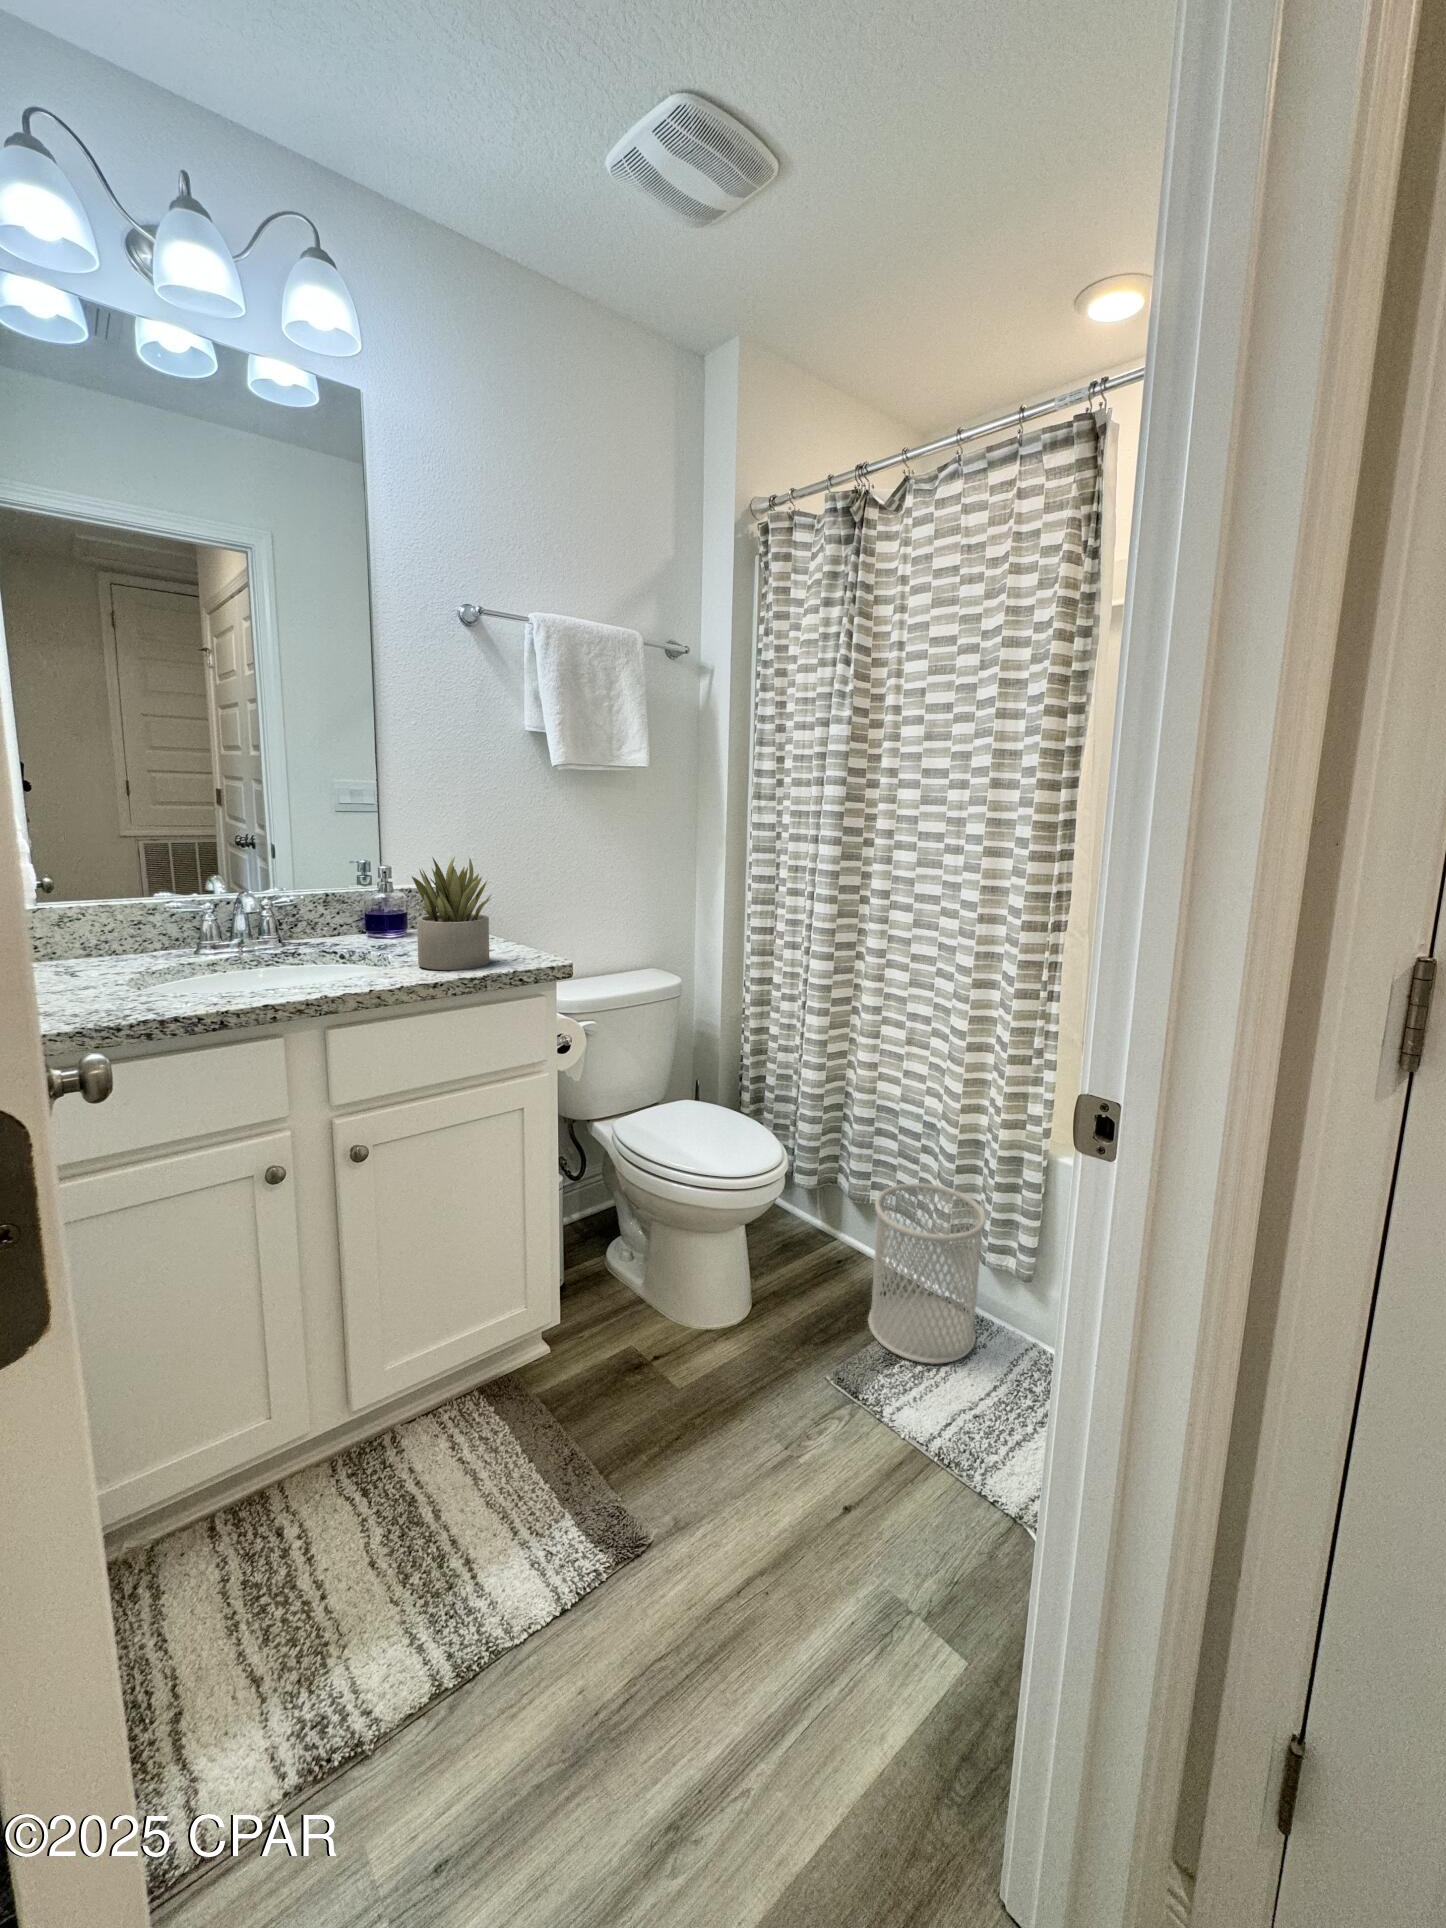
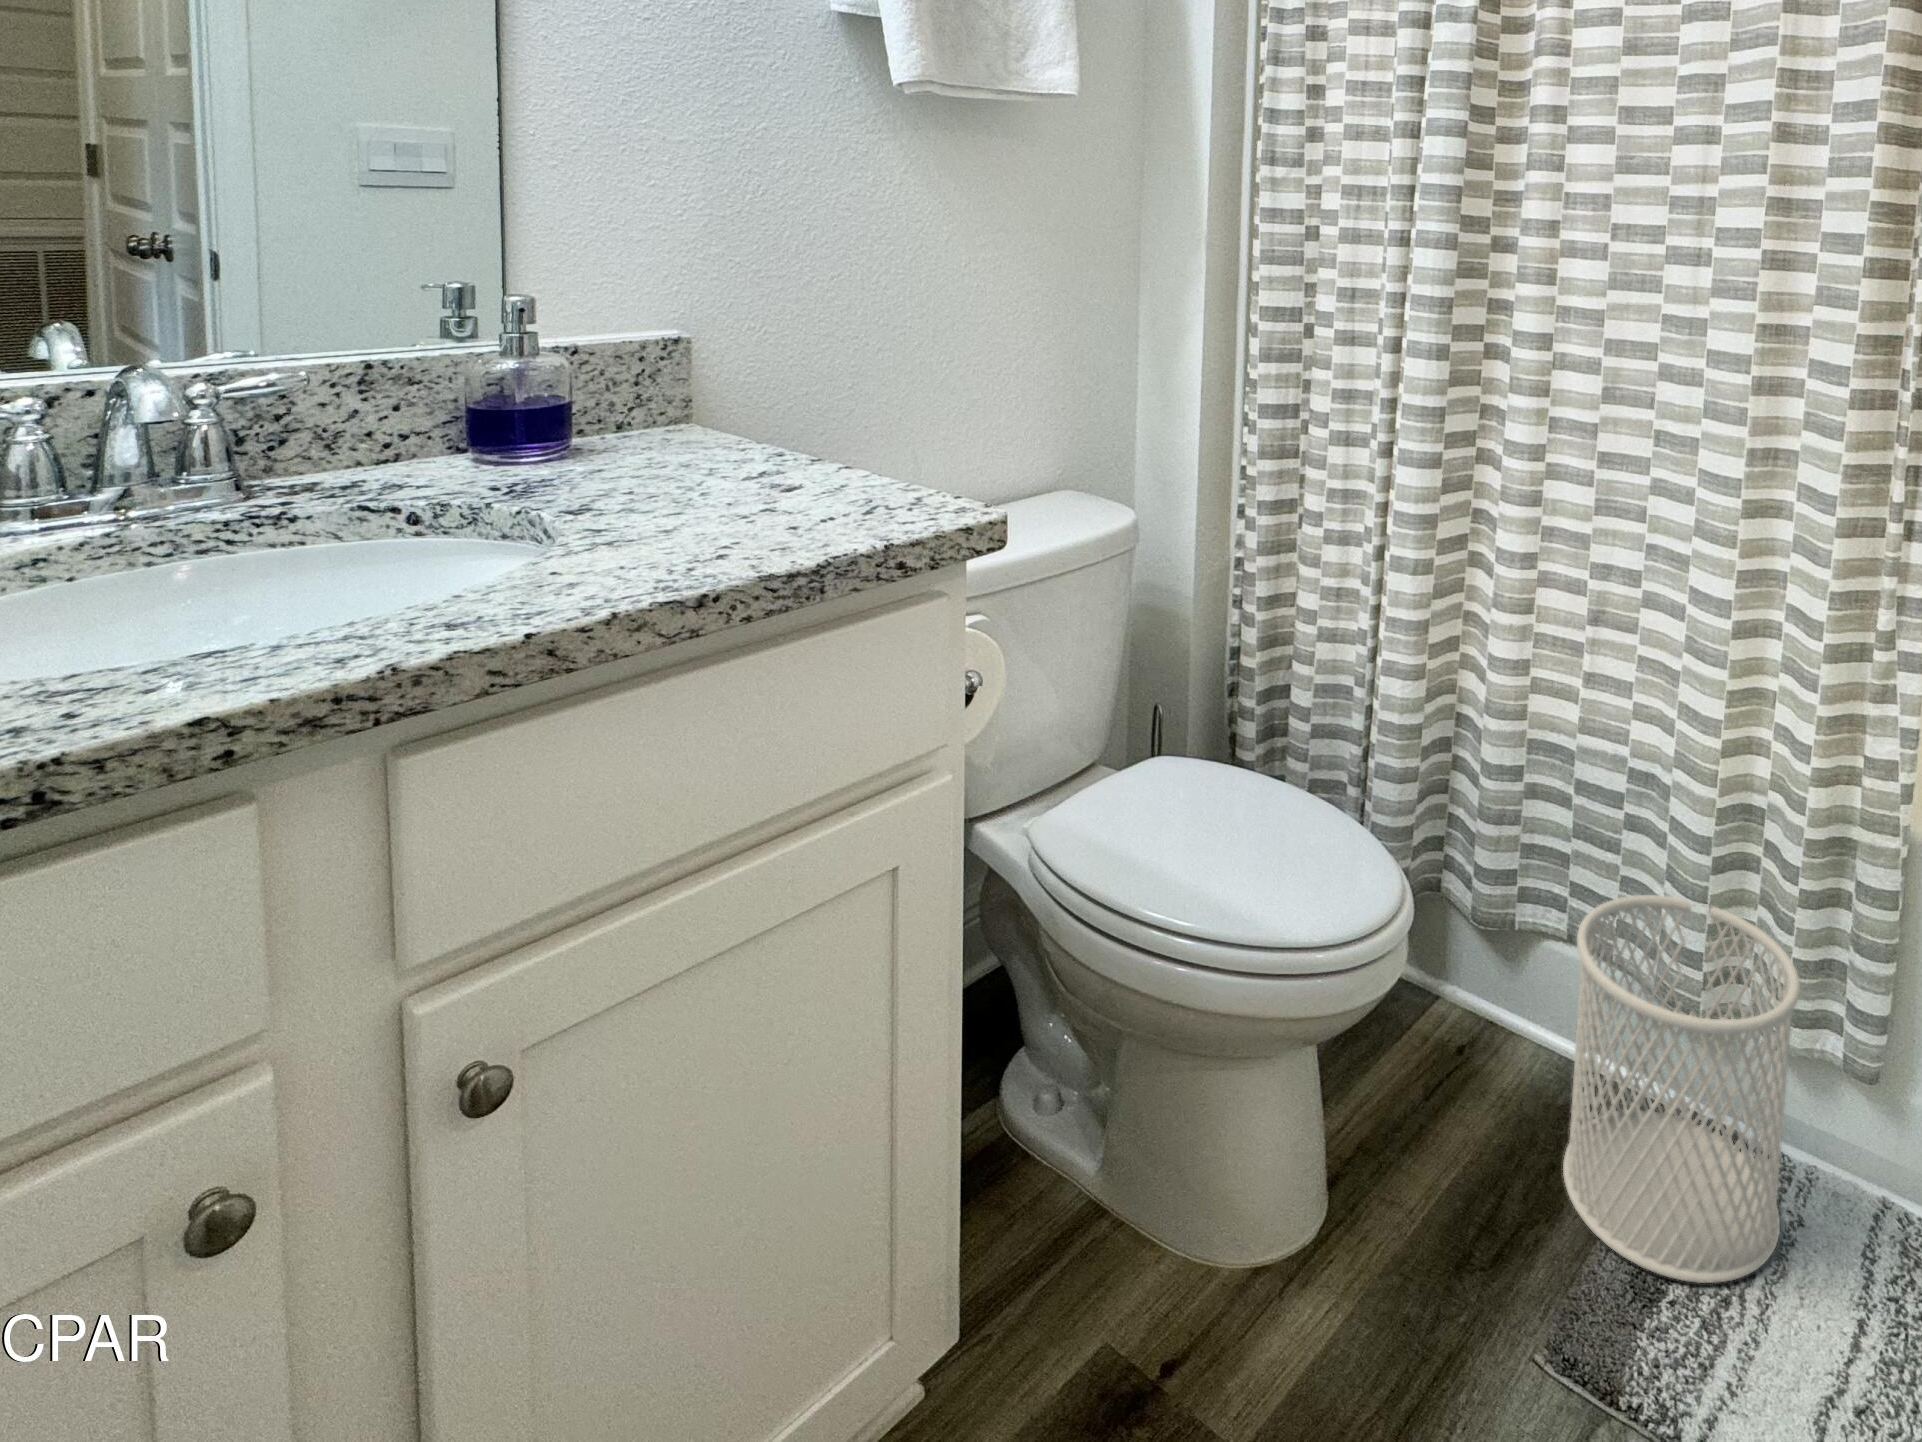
succulent plant: present [412,856,492,970] -> none [616,271,826,554]

